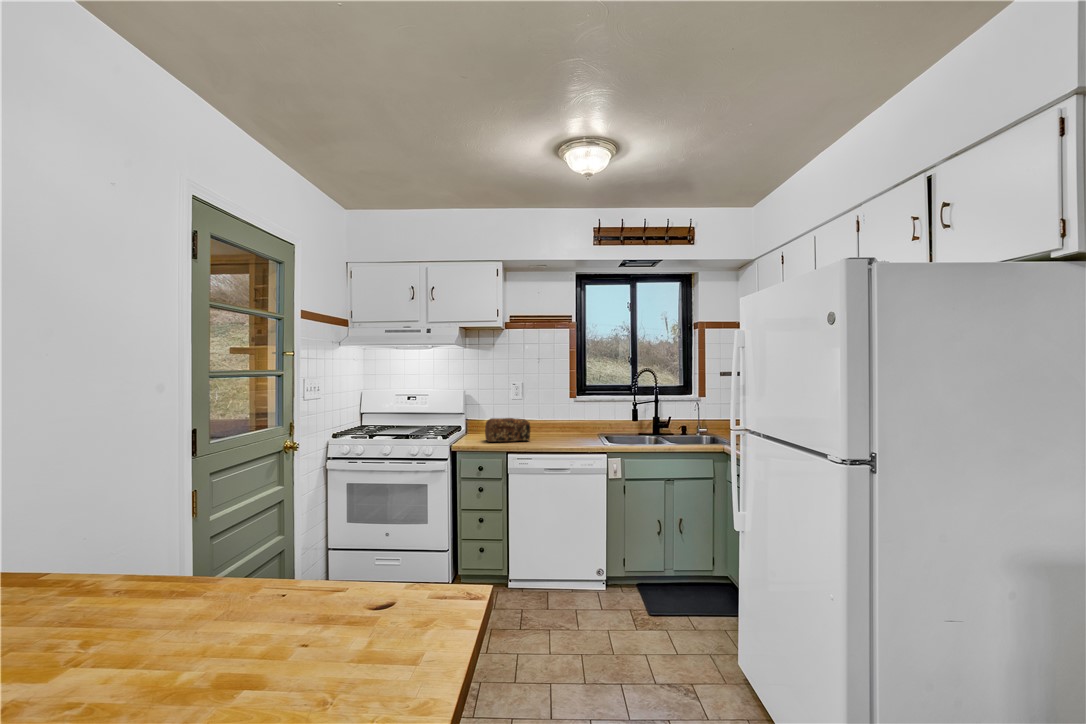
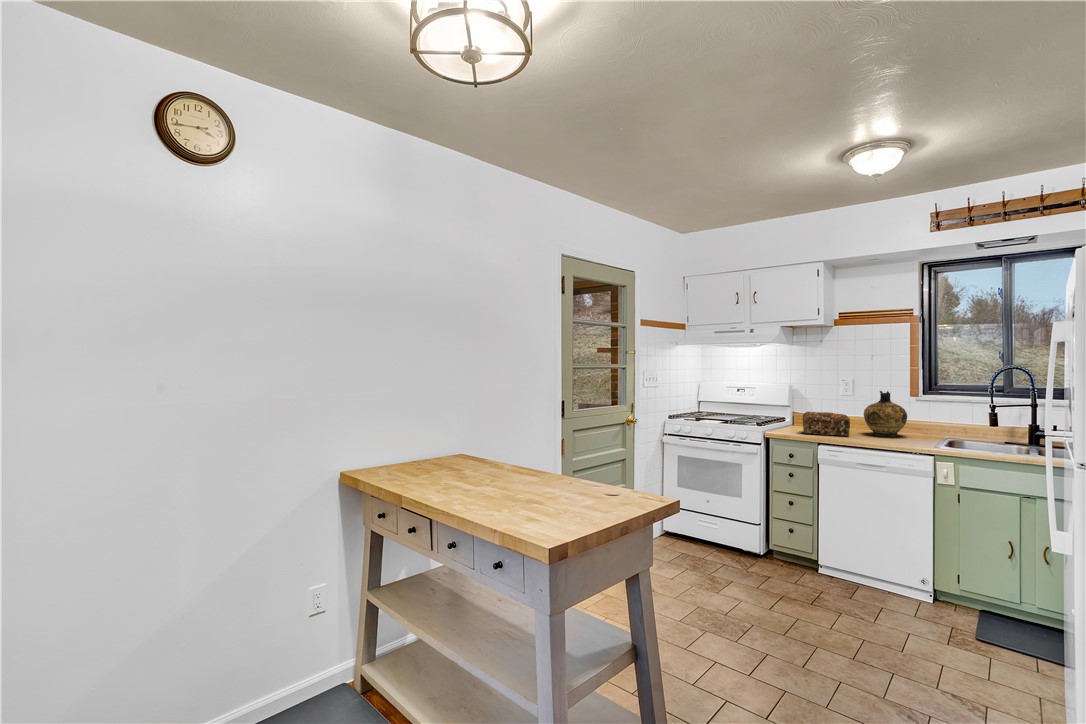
ceramic jug: none [537,393,572,438] -> present [864,391,907,436]

